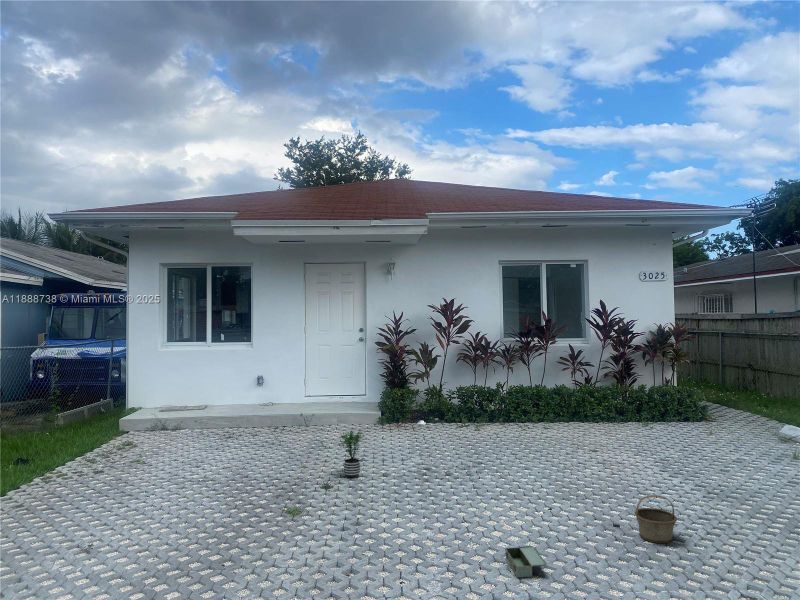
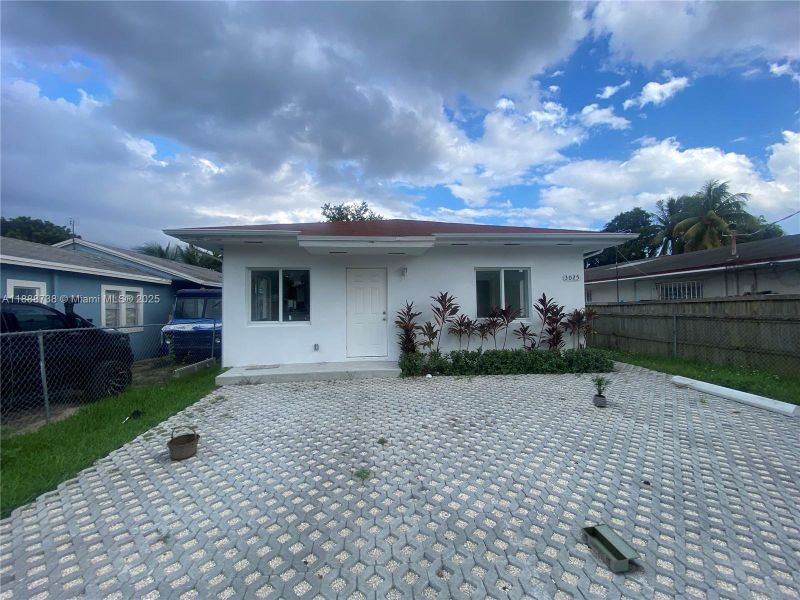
potted plant: present [339,431,364,478] -> present [592,377,611,408]
basket: present [635,495,677,543] -> present [167,426,200,460]

